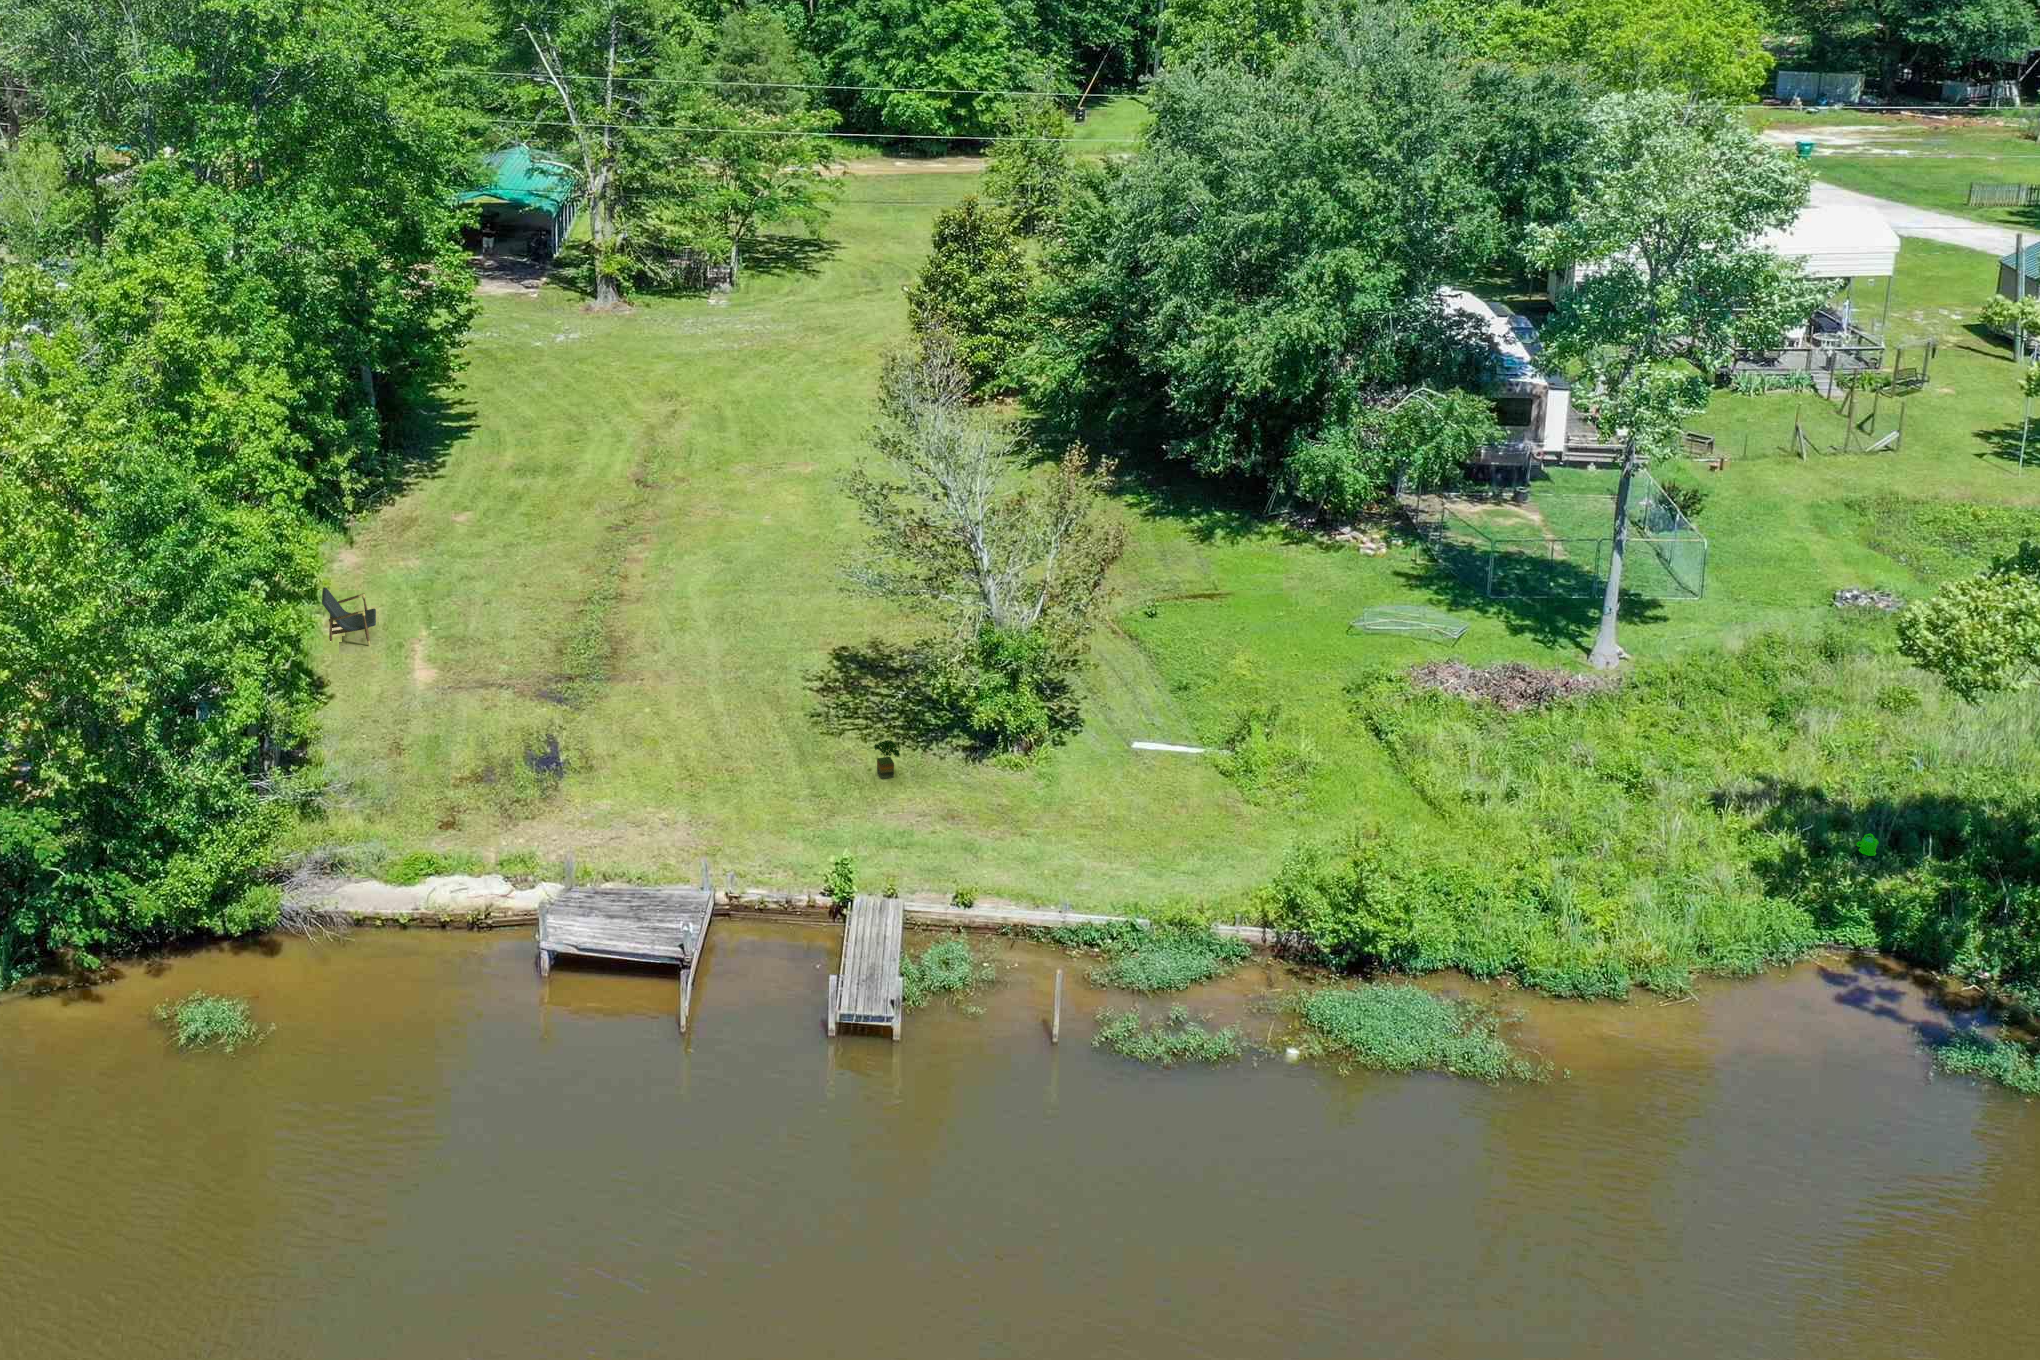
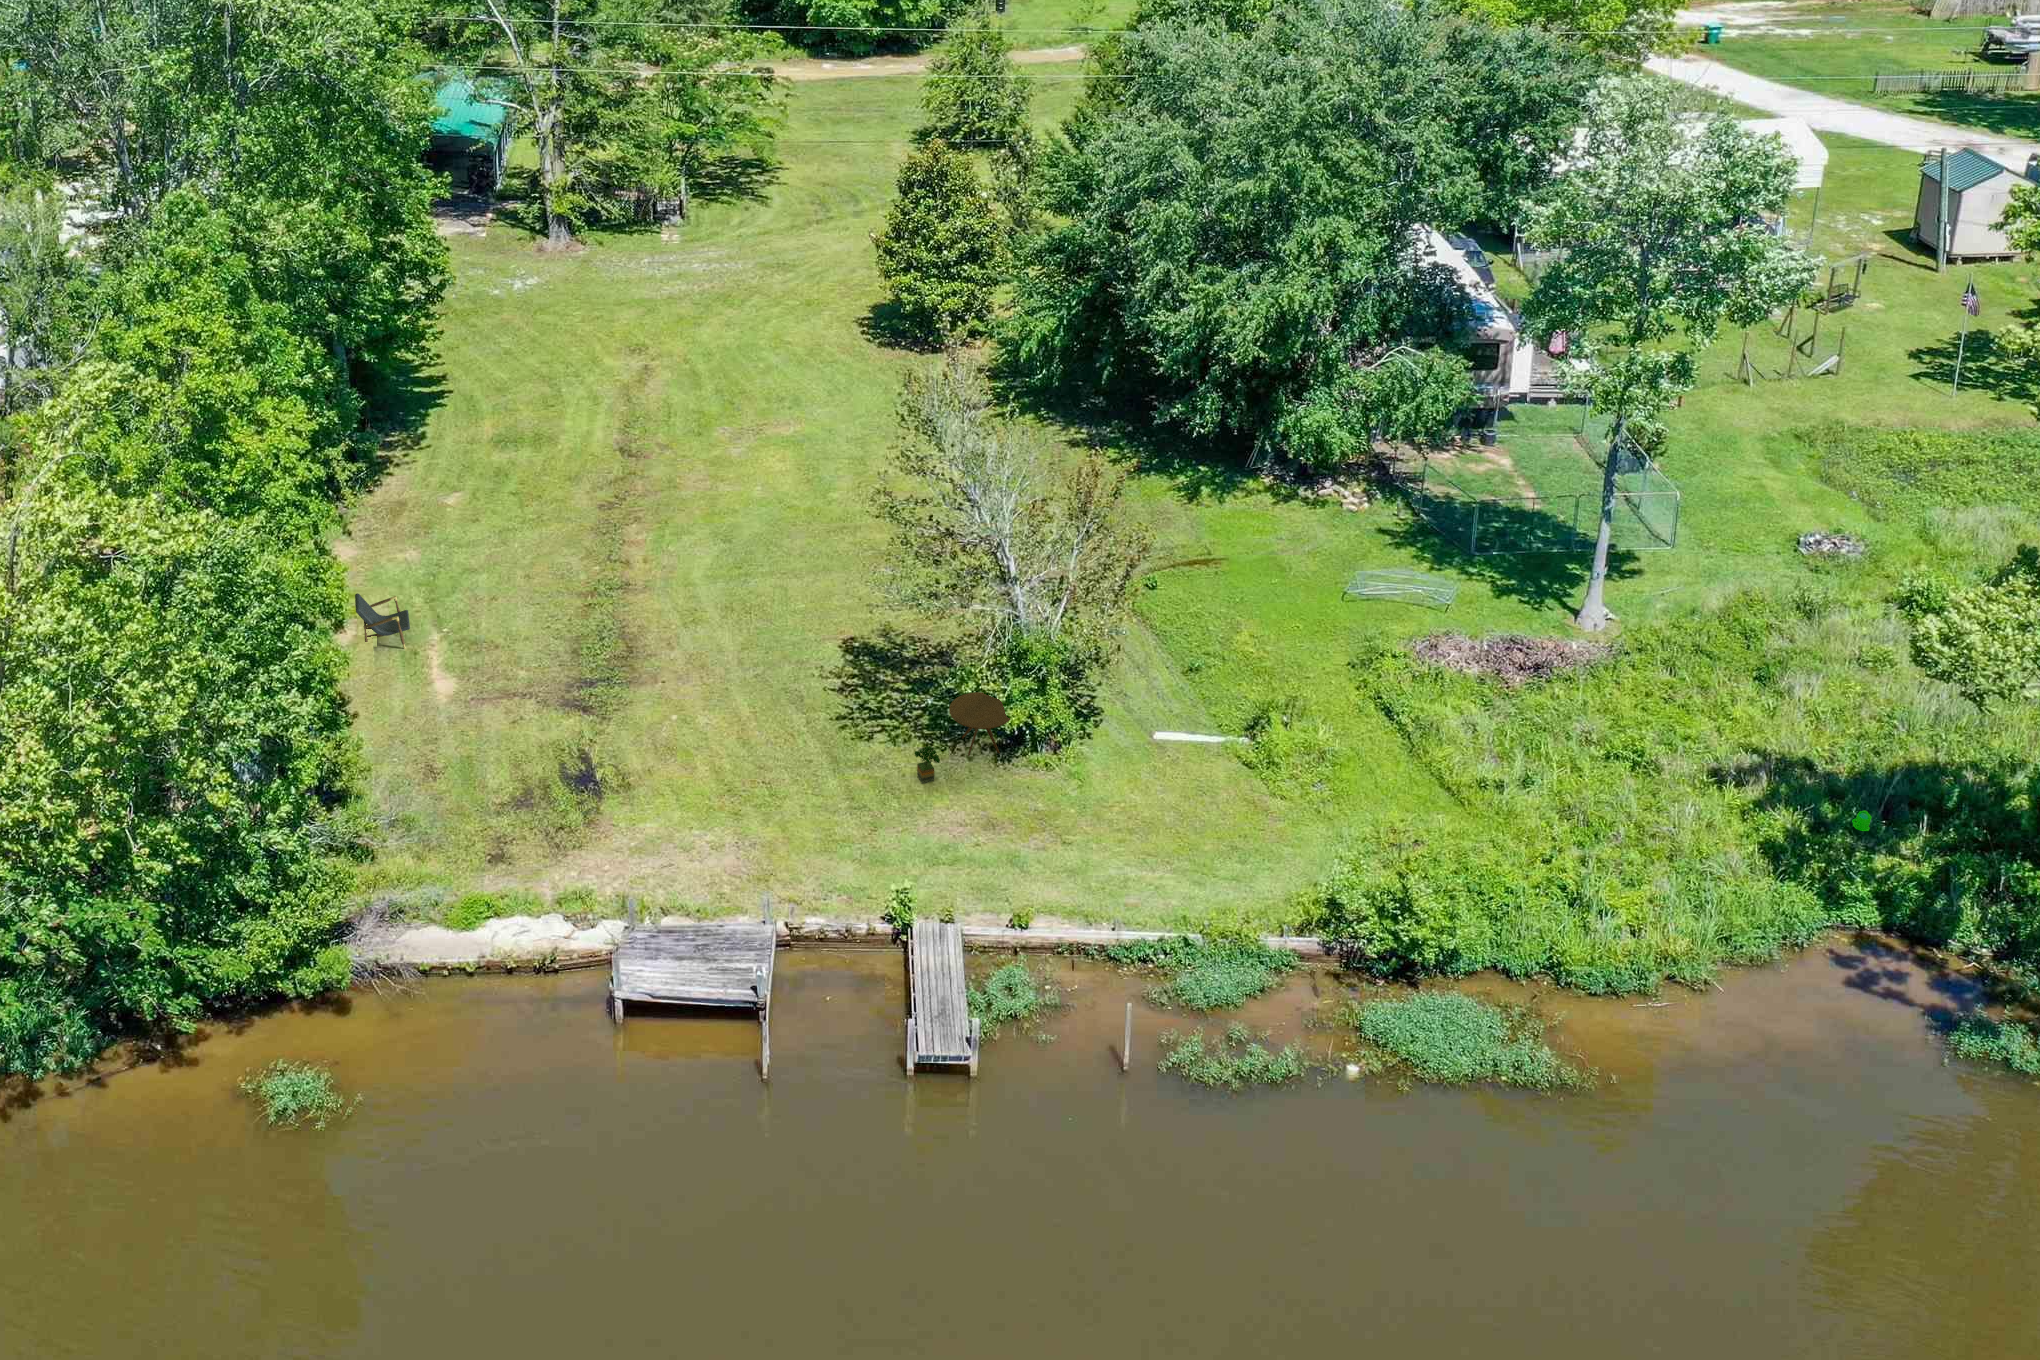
round table: none [914,694,980,757] -> present [949,692,1010,756]

